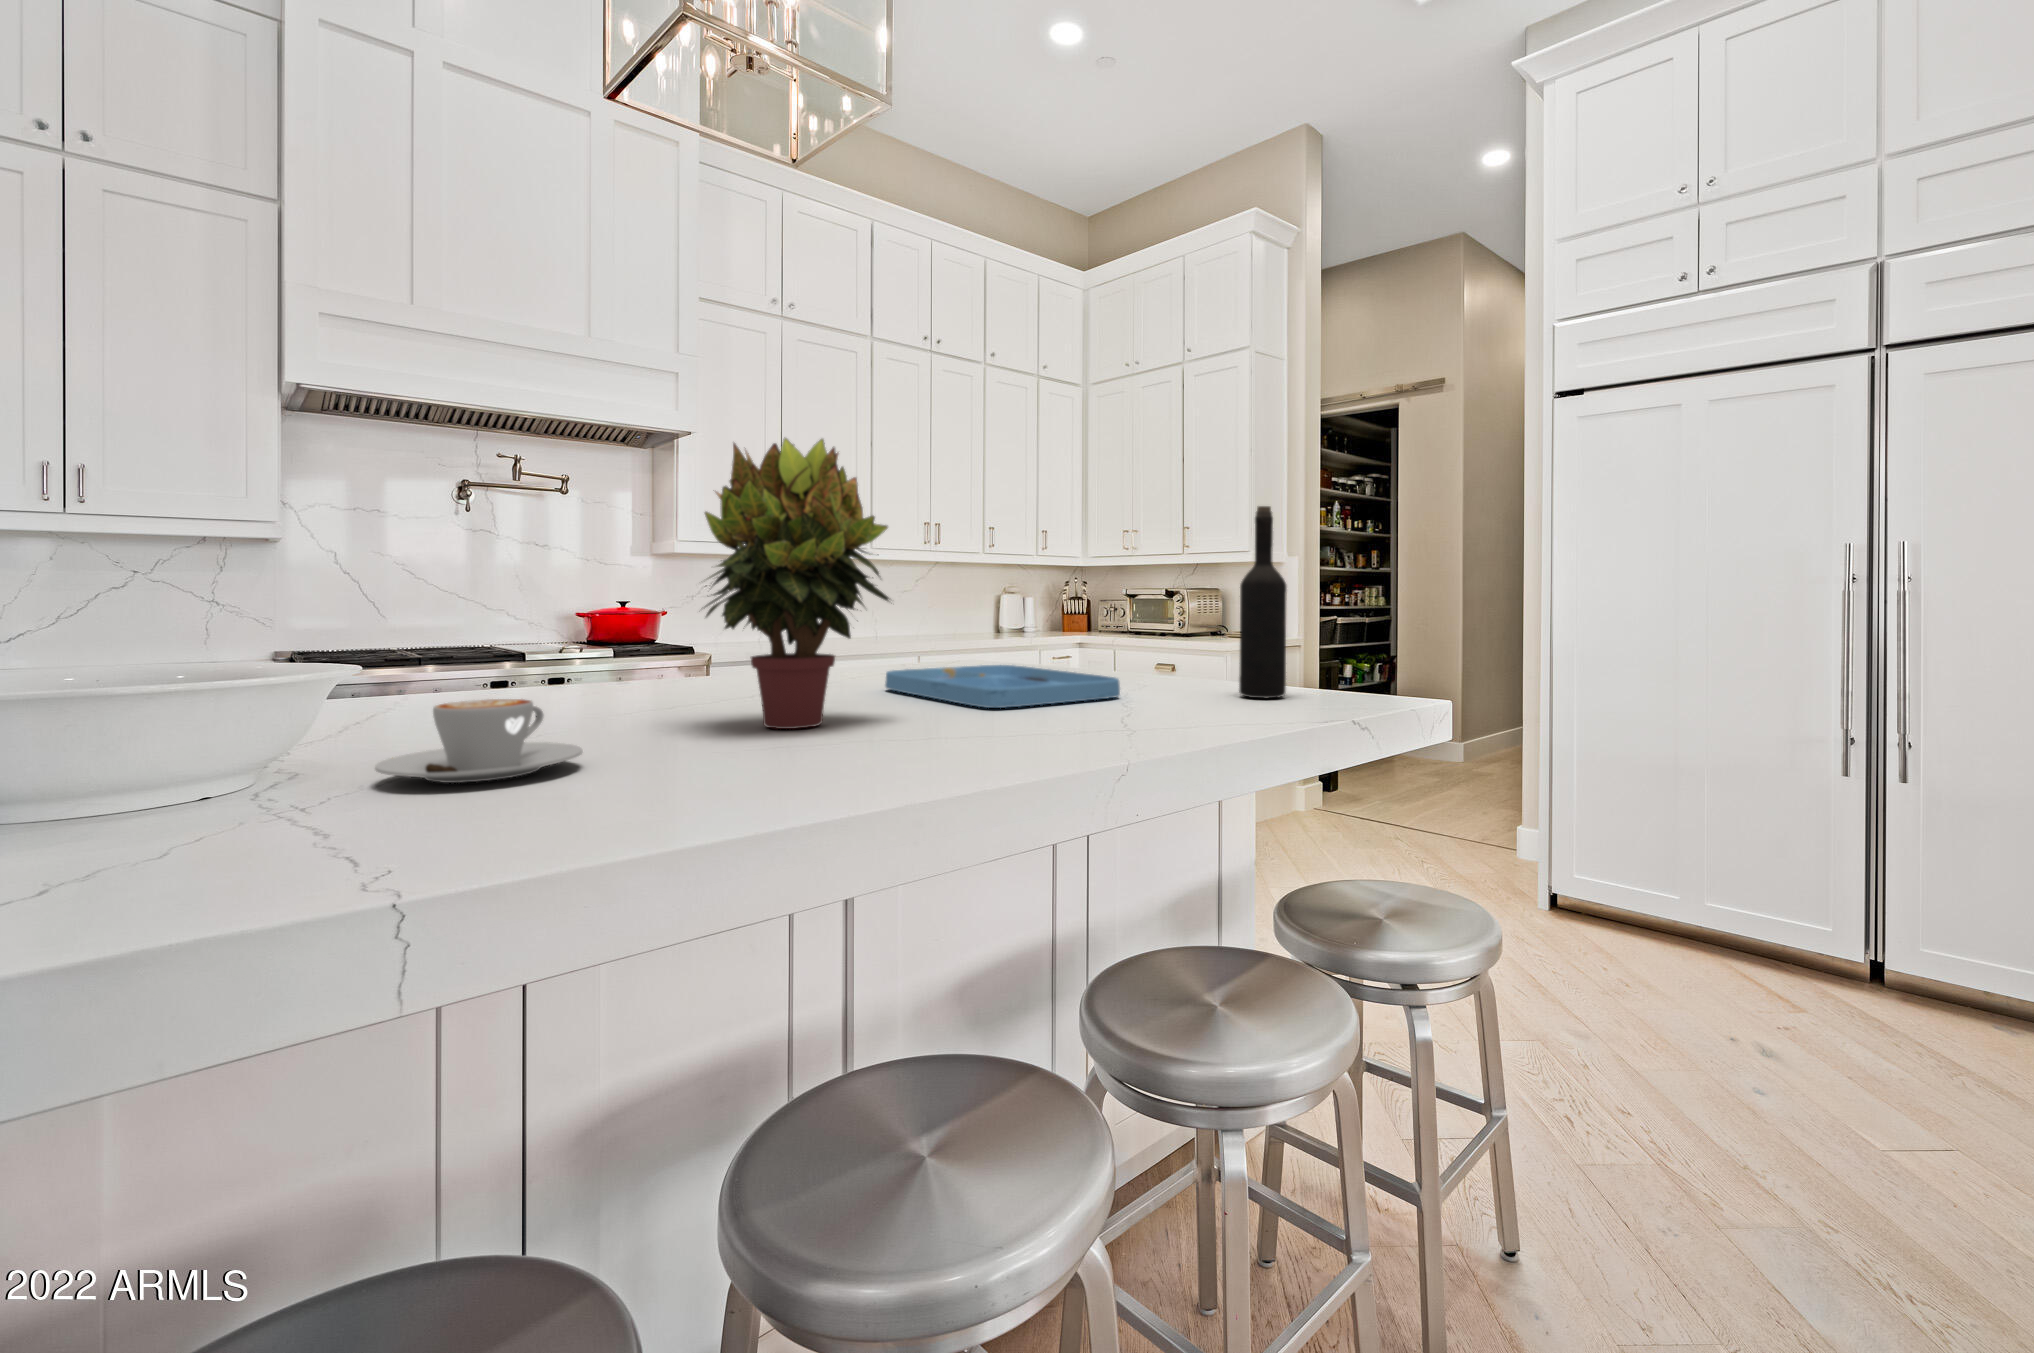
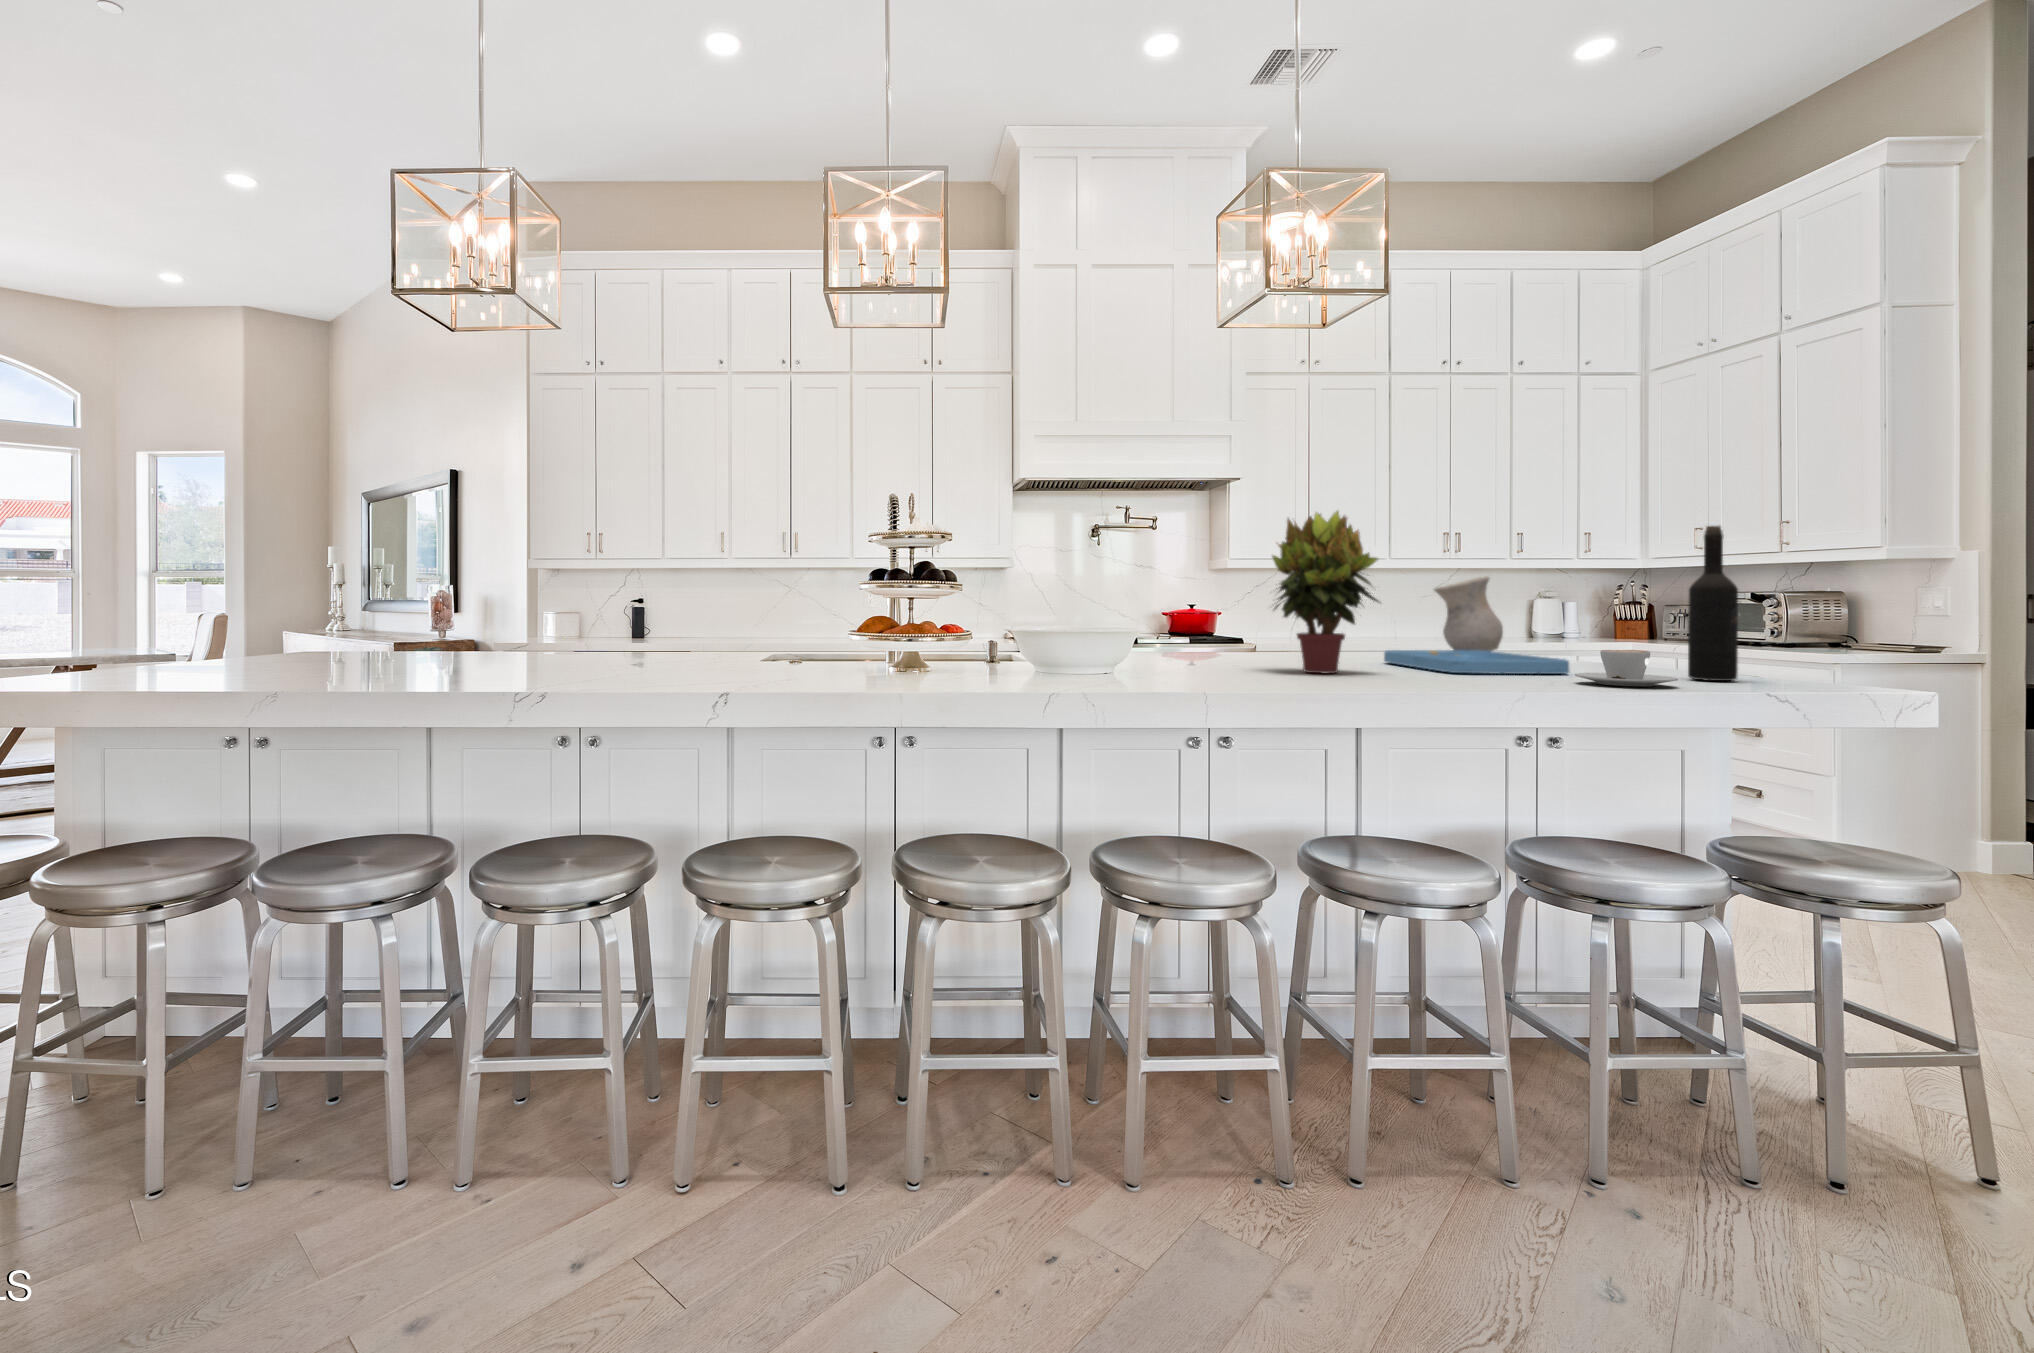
vase: none [938,566,1015,668] -> present [1434,576,1503,651]
coffee cup: present [375,699,583,783] -> present [1575,650,1678,686]

